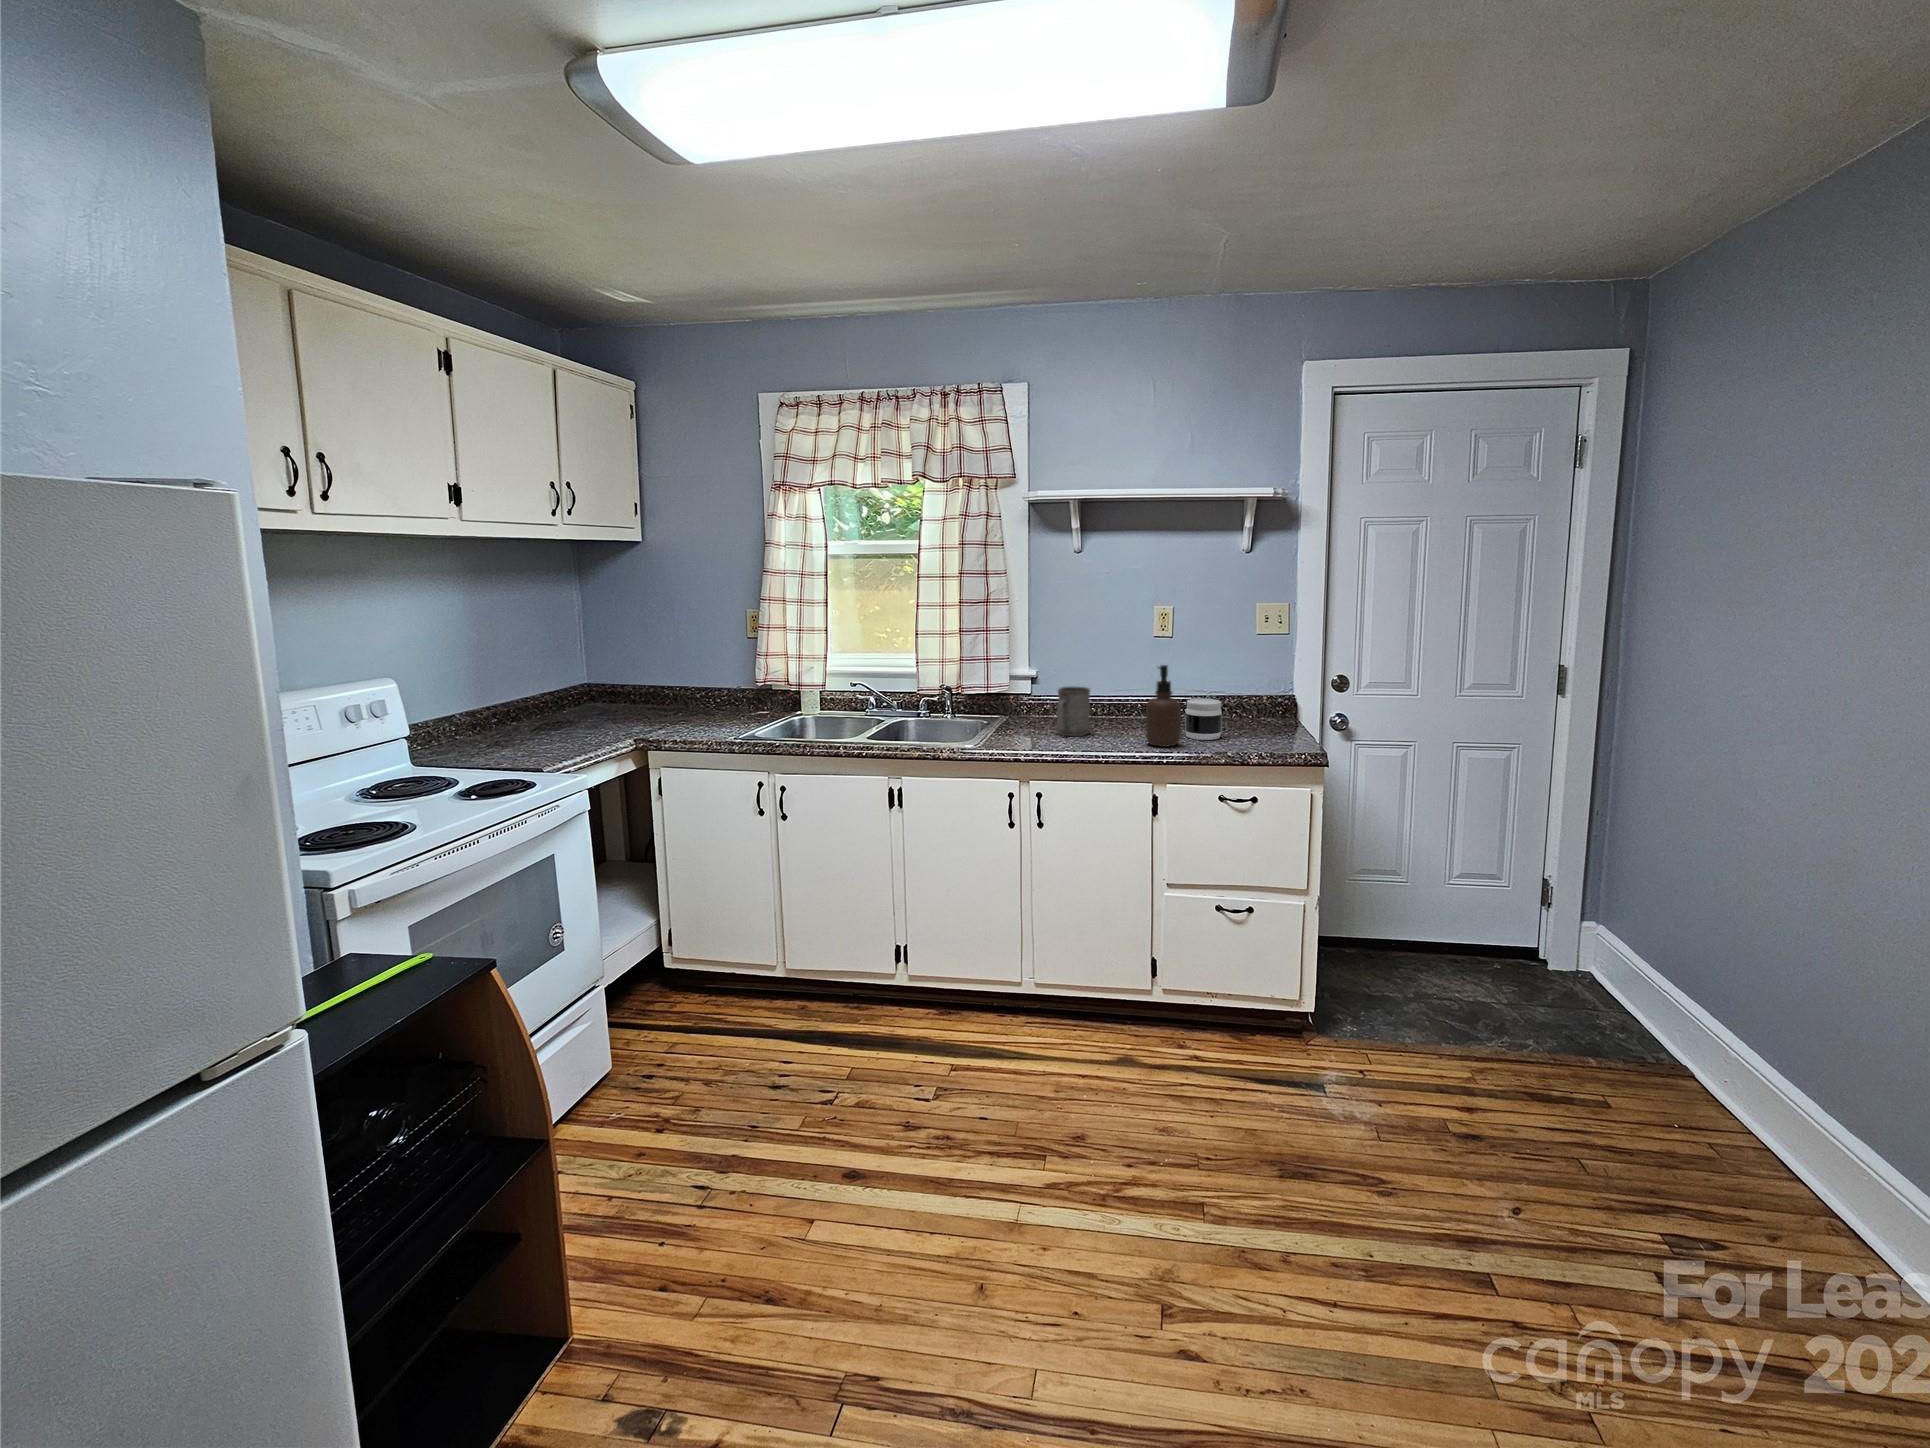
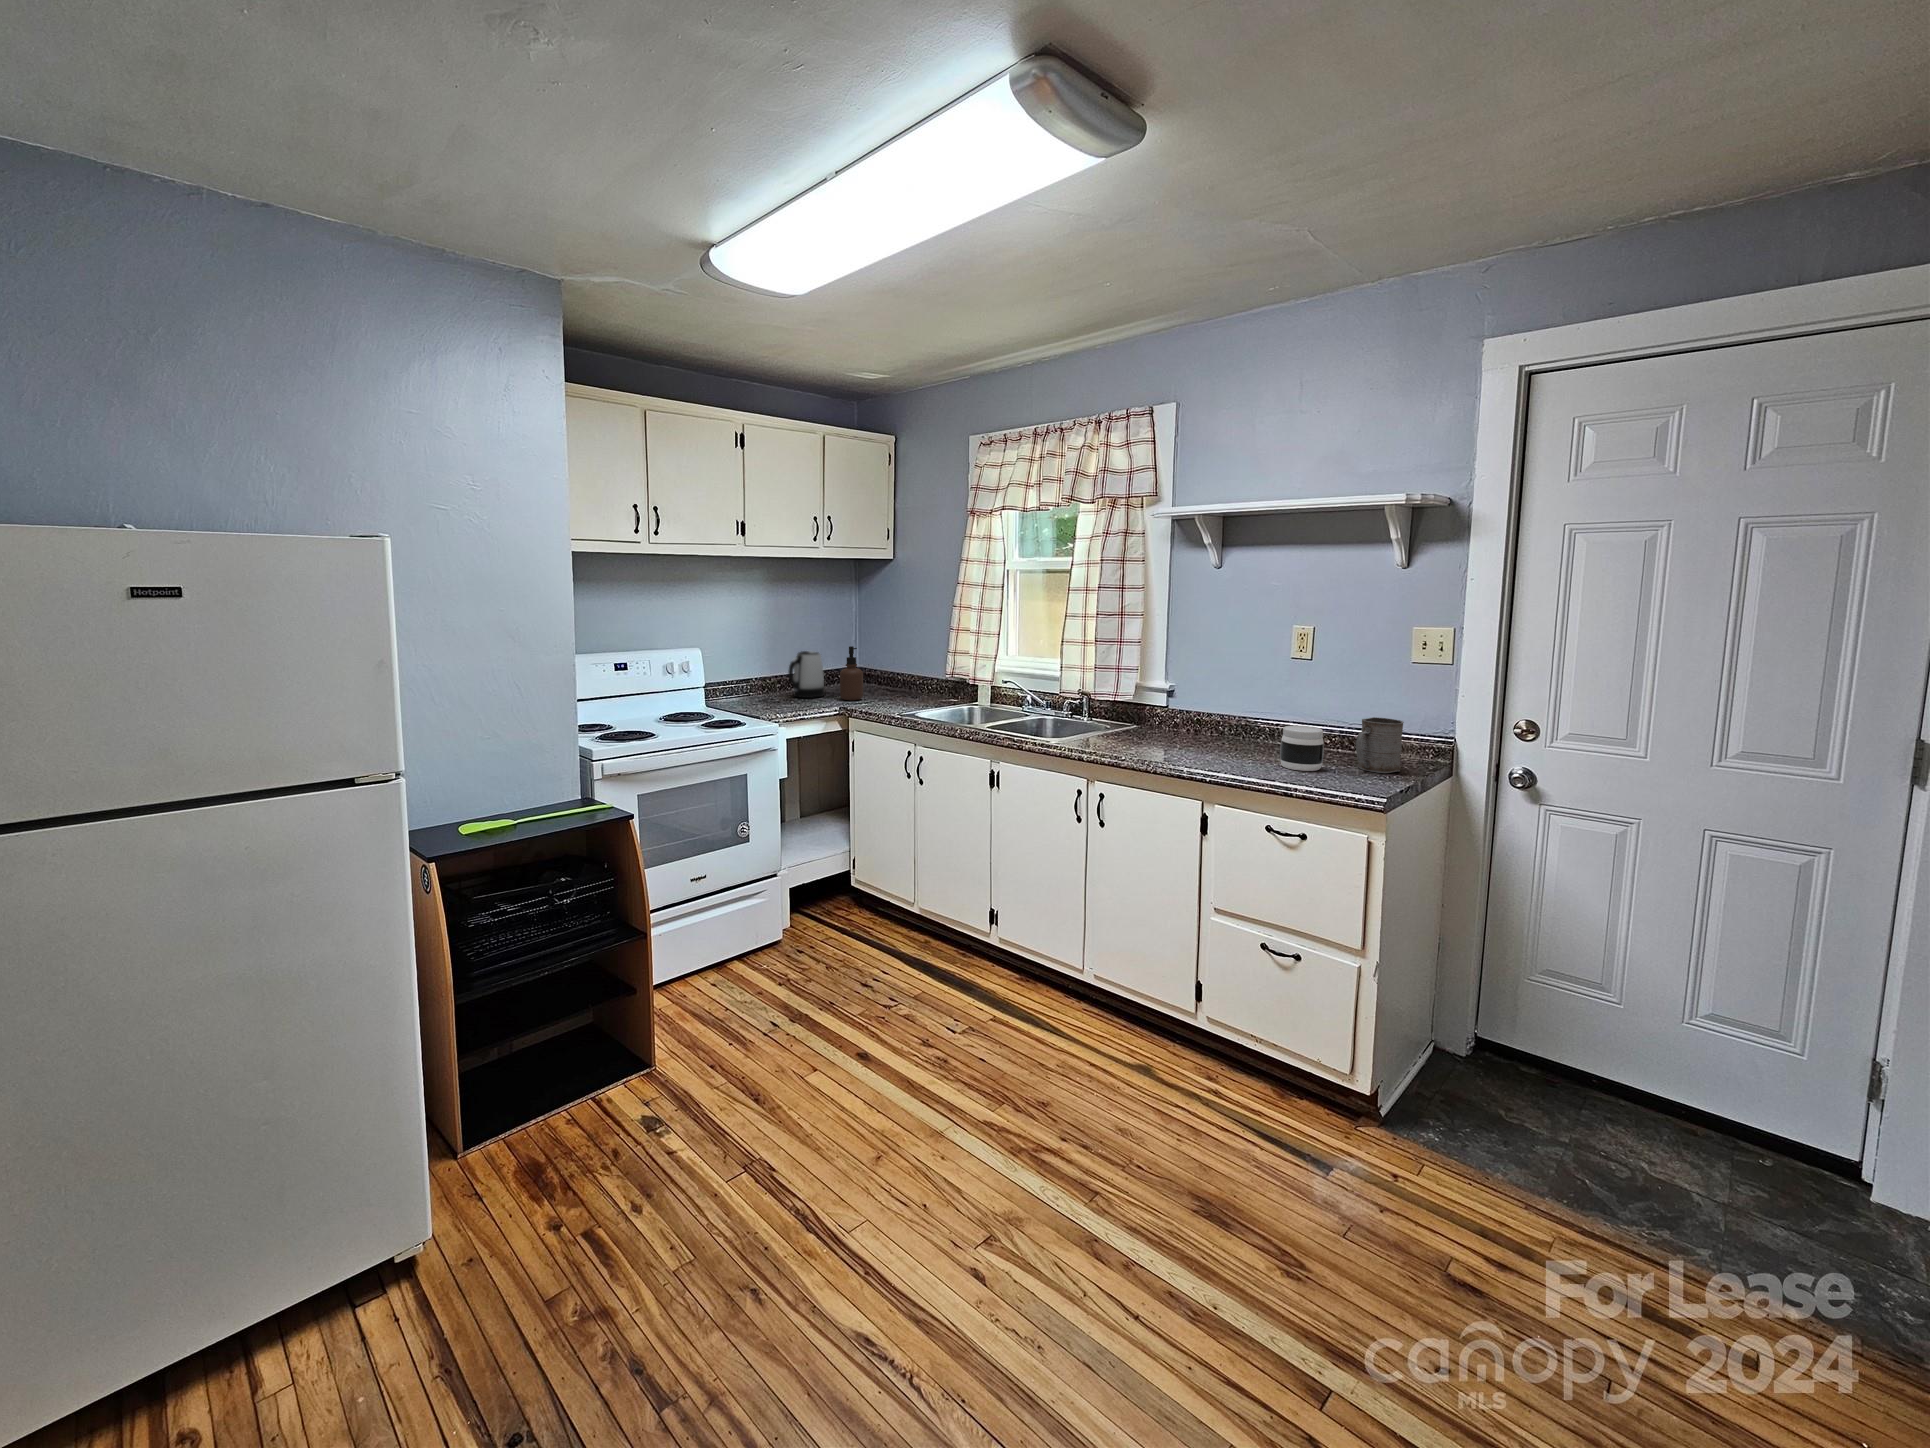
soap dispenser: present [1146,665,1181,747] -> present [840,646,863,700]
kettle: none [527,667,578,733] -> present [788,651,825,698]
mug: present [1057,686,1090,736] -> present [1356,717,1404,773]

